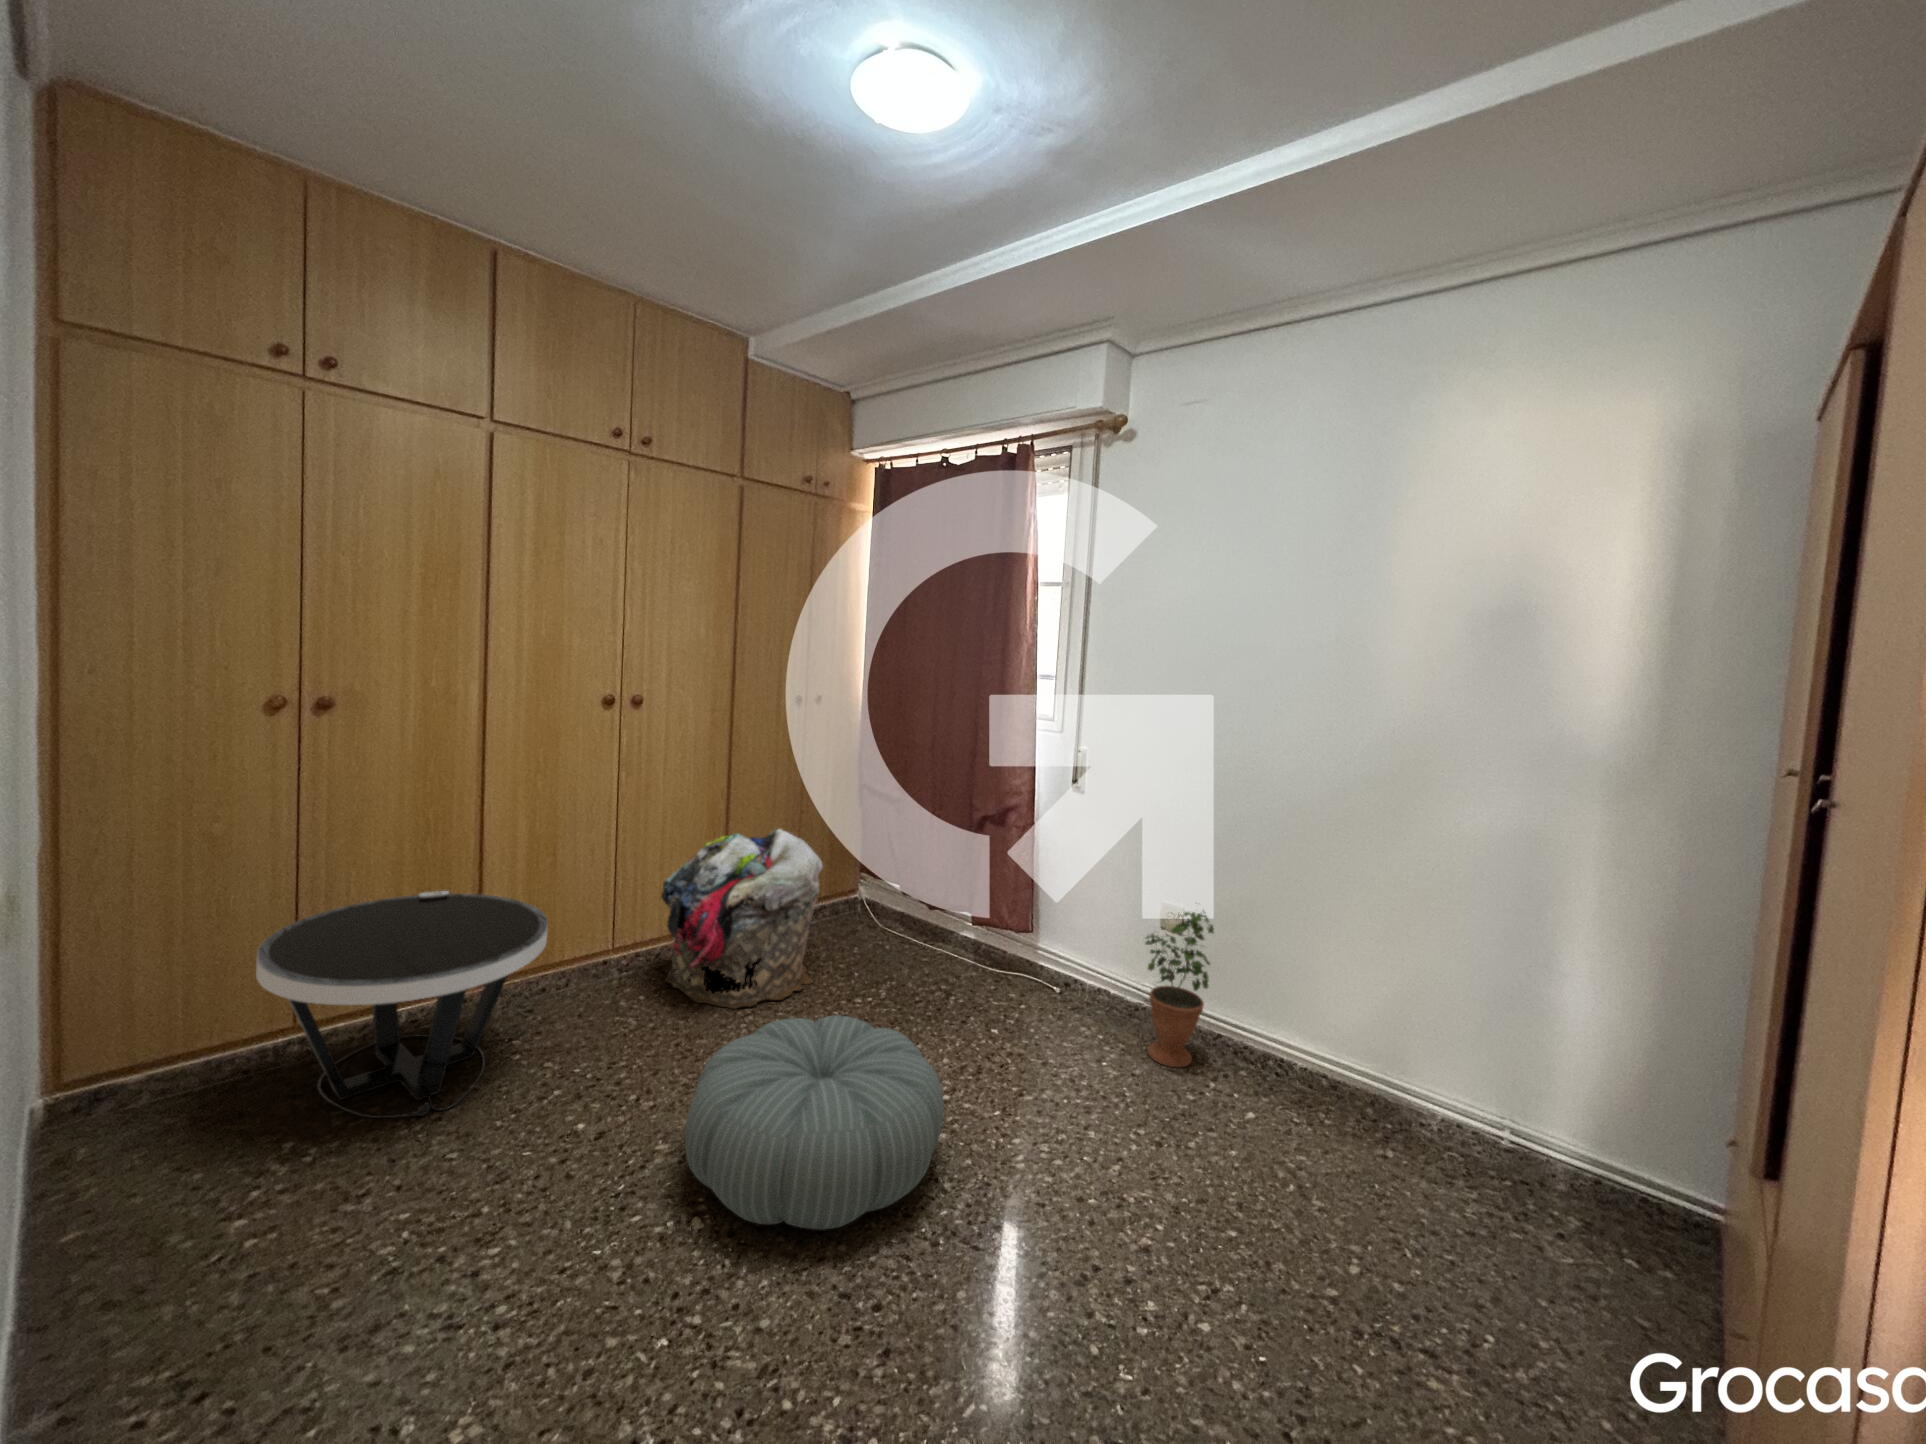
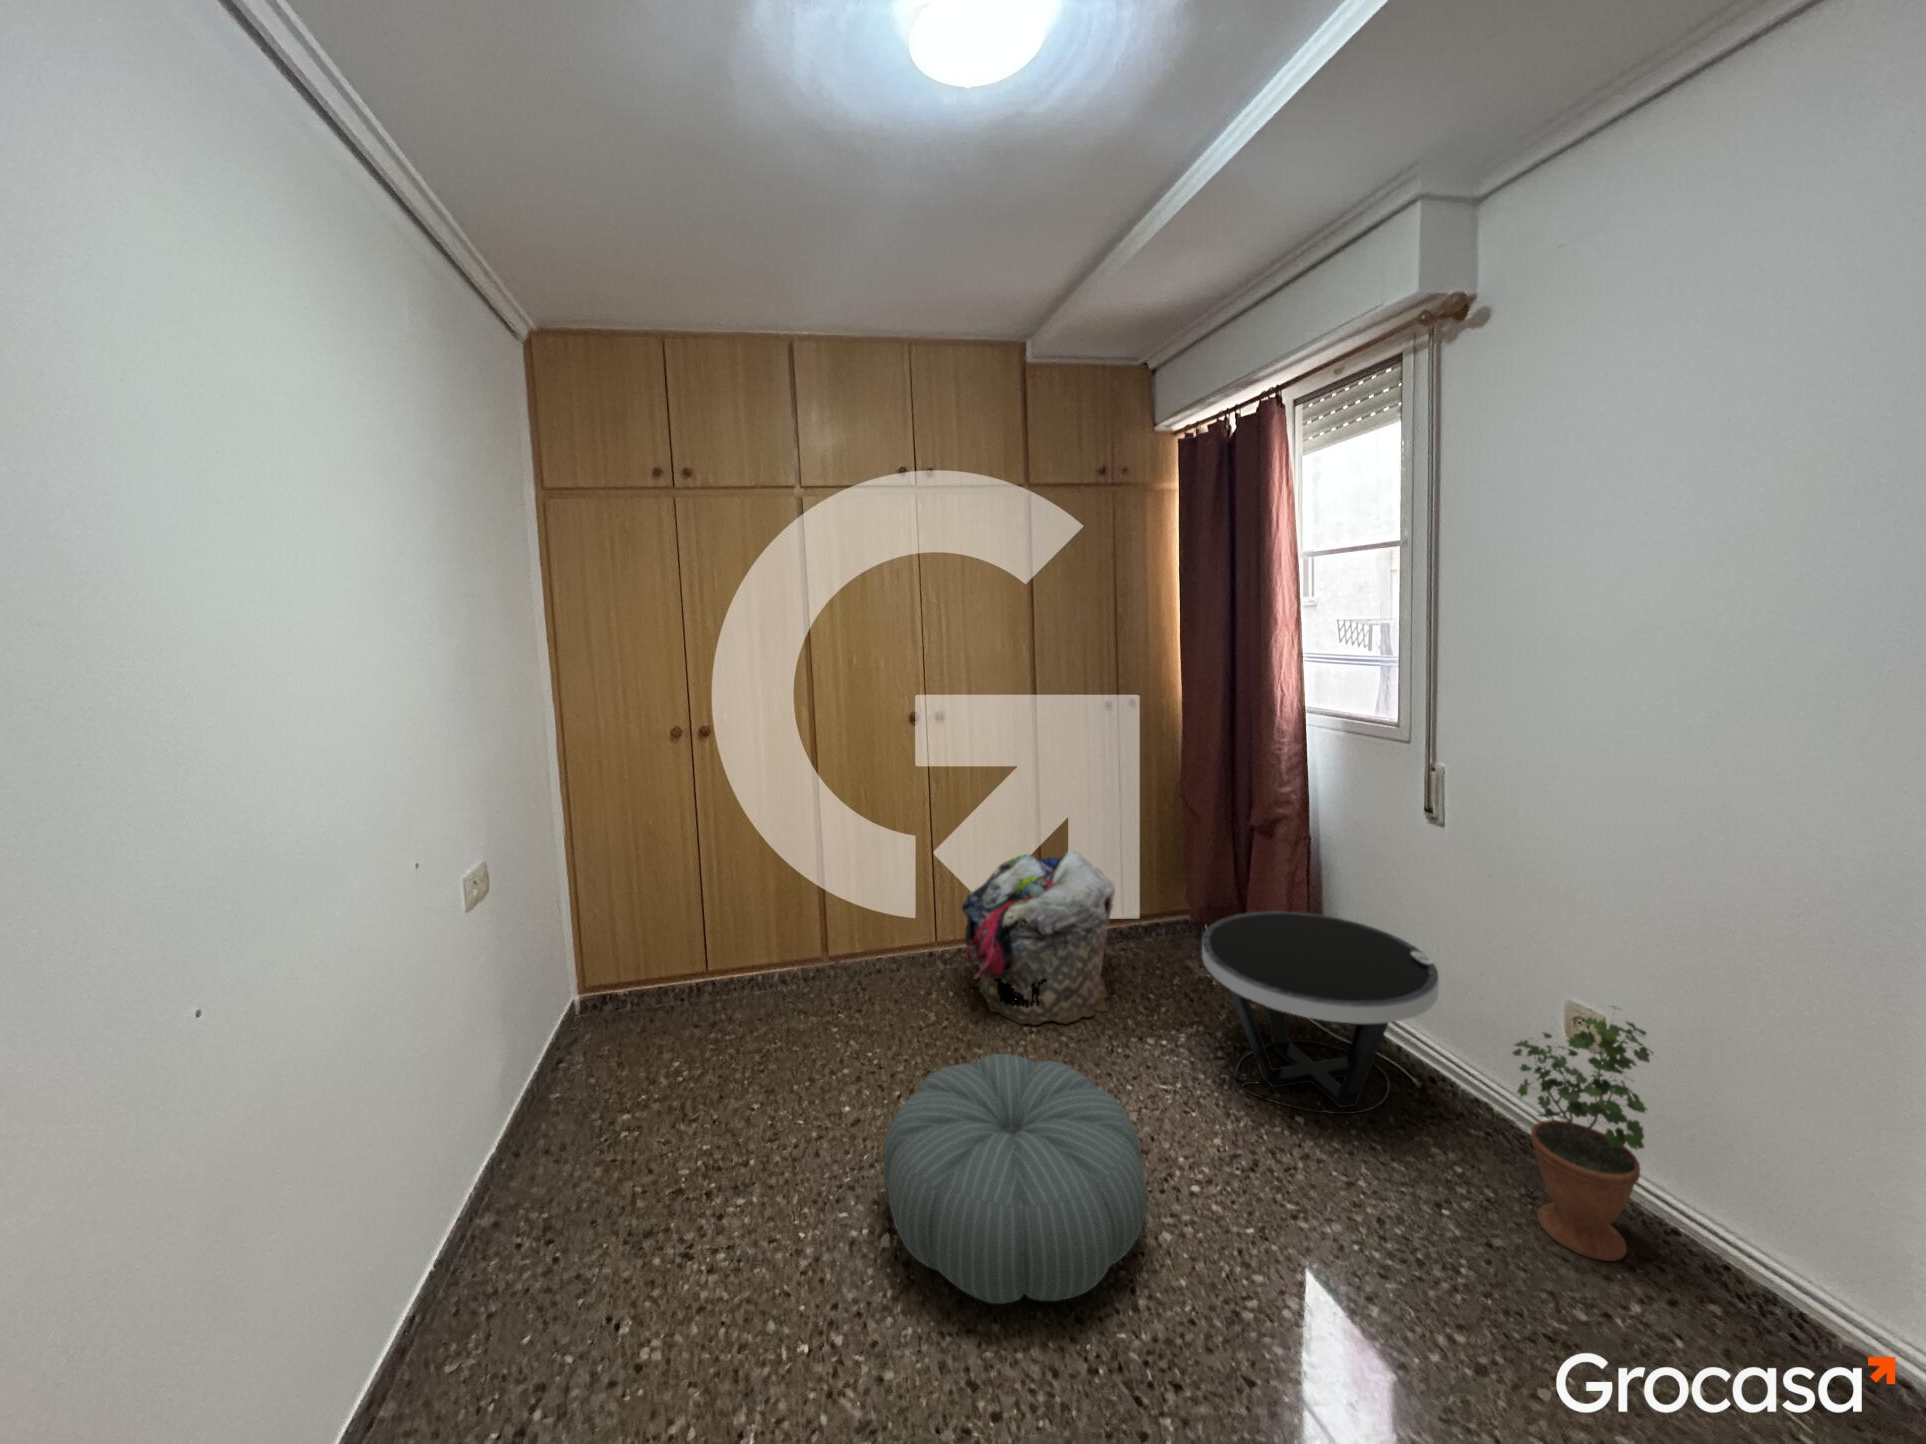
side table: present [256,891,548,1118] -> present [1202,911,1439,1114]

